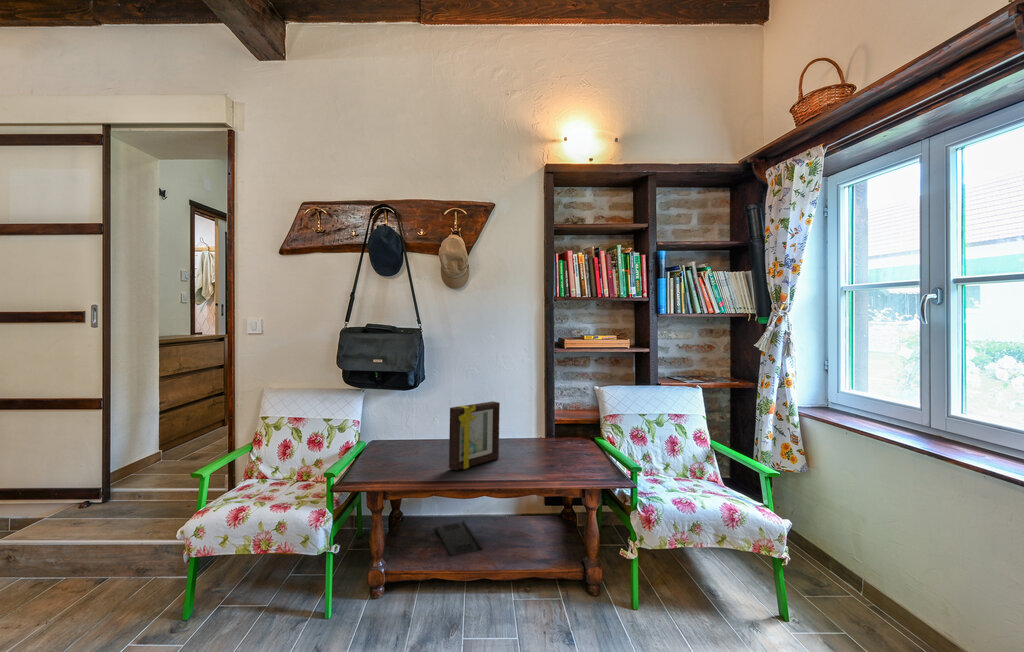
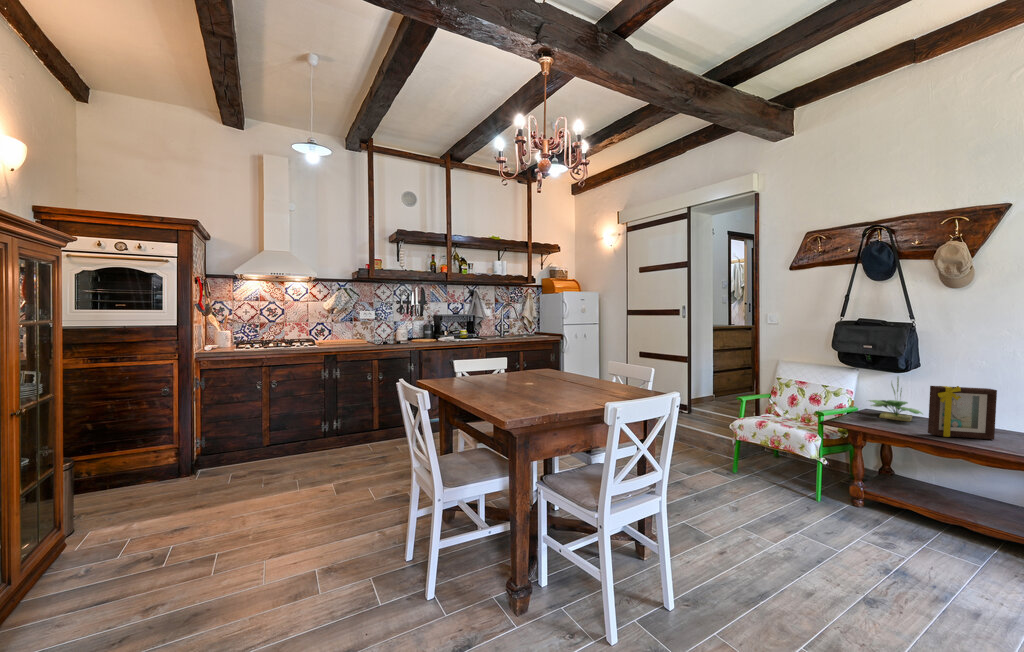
potted plant: none [375,394,435,455] -> present [870,378,922,422]
tray: present [435,520,482,556] -> none [923,484,967,511]

